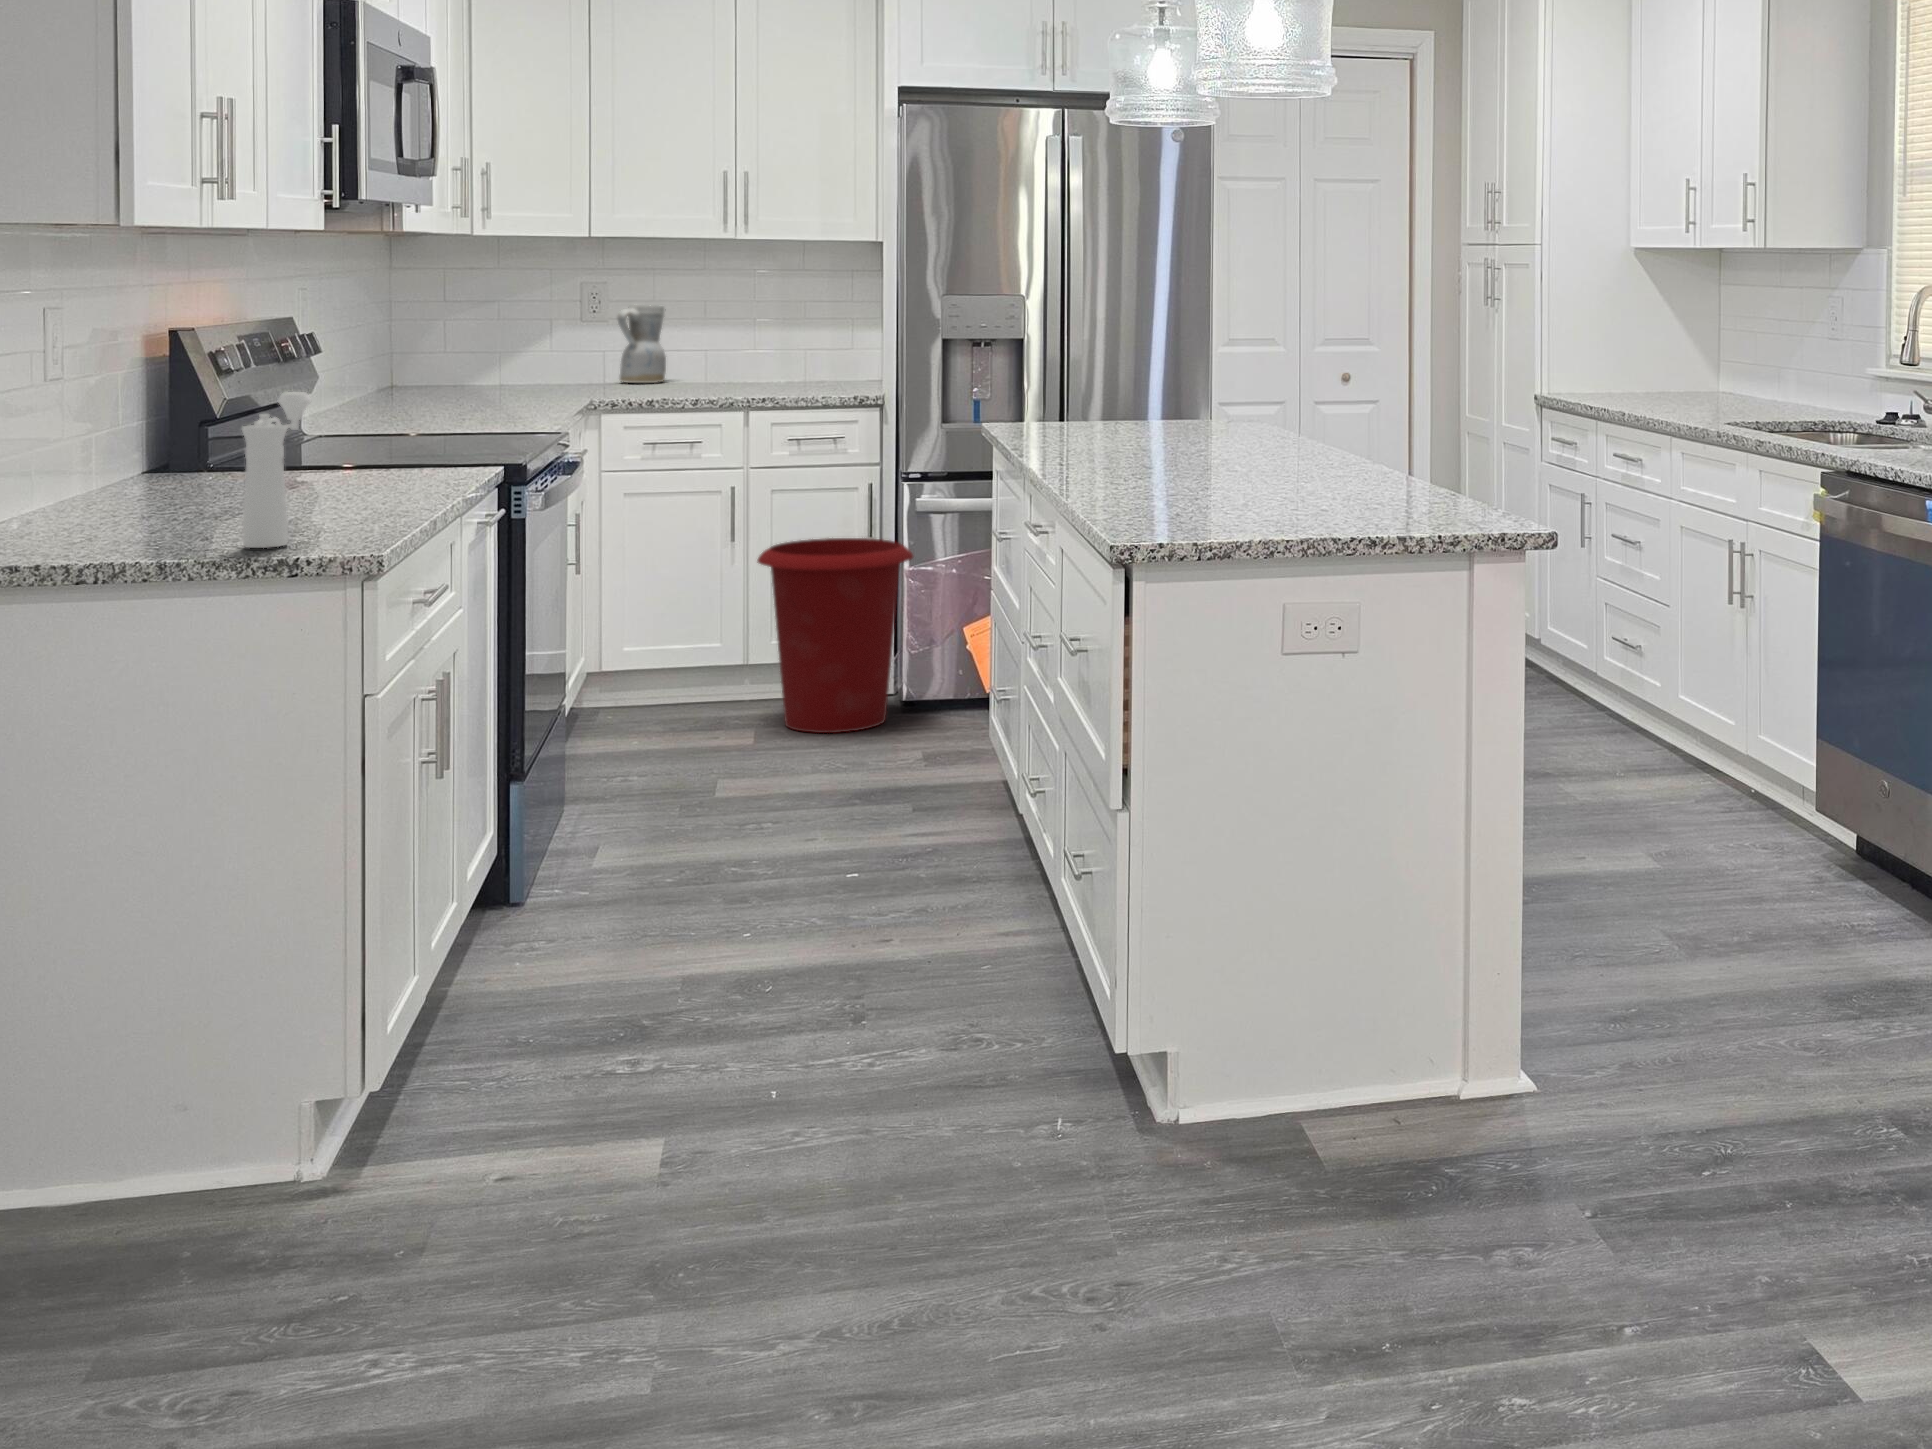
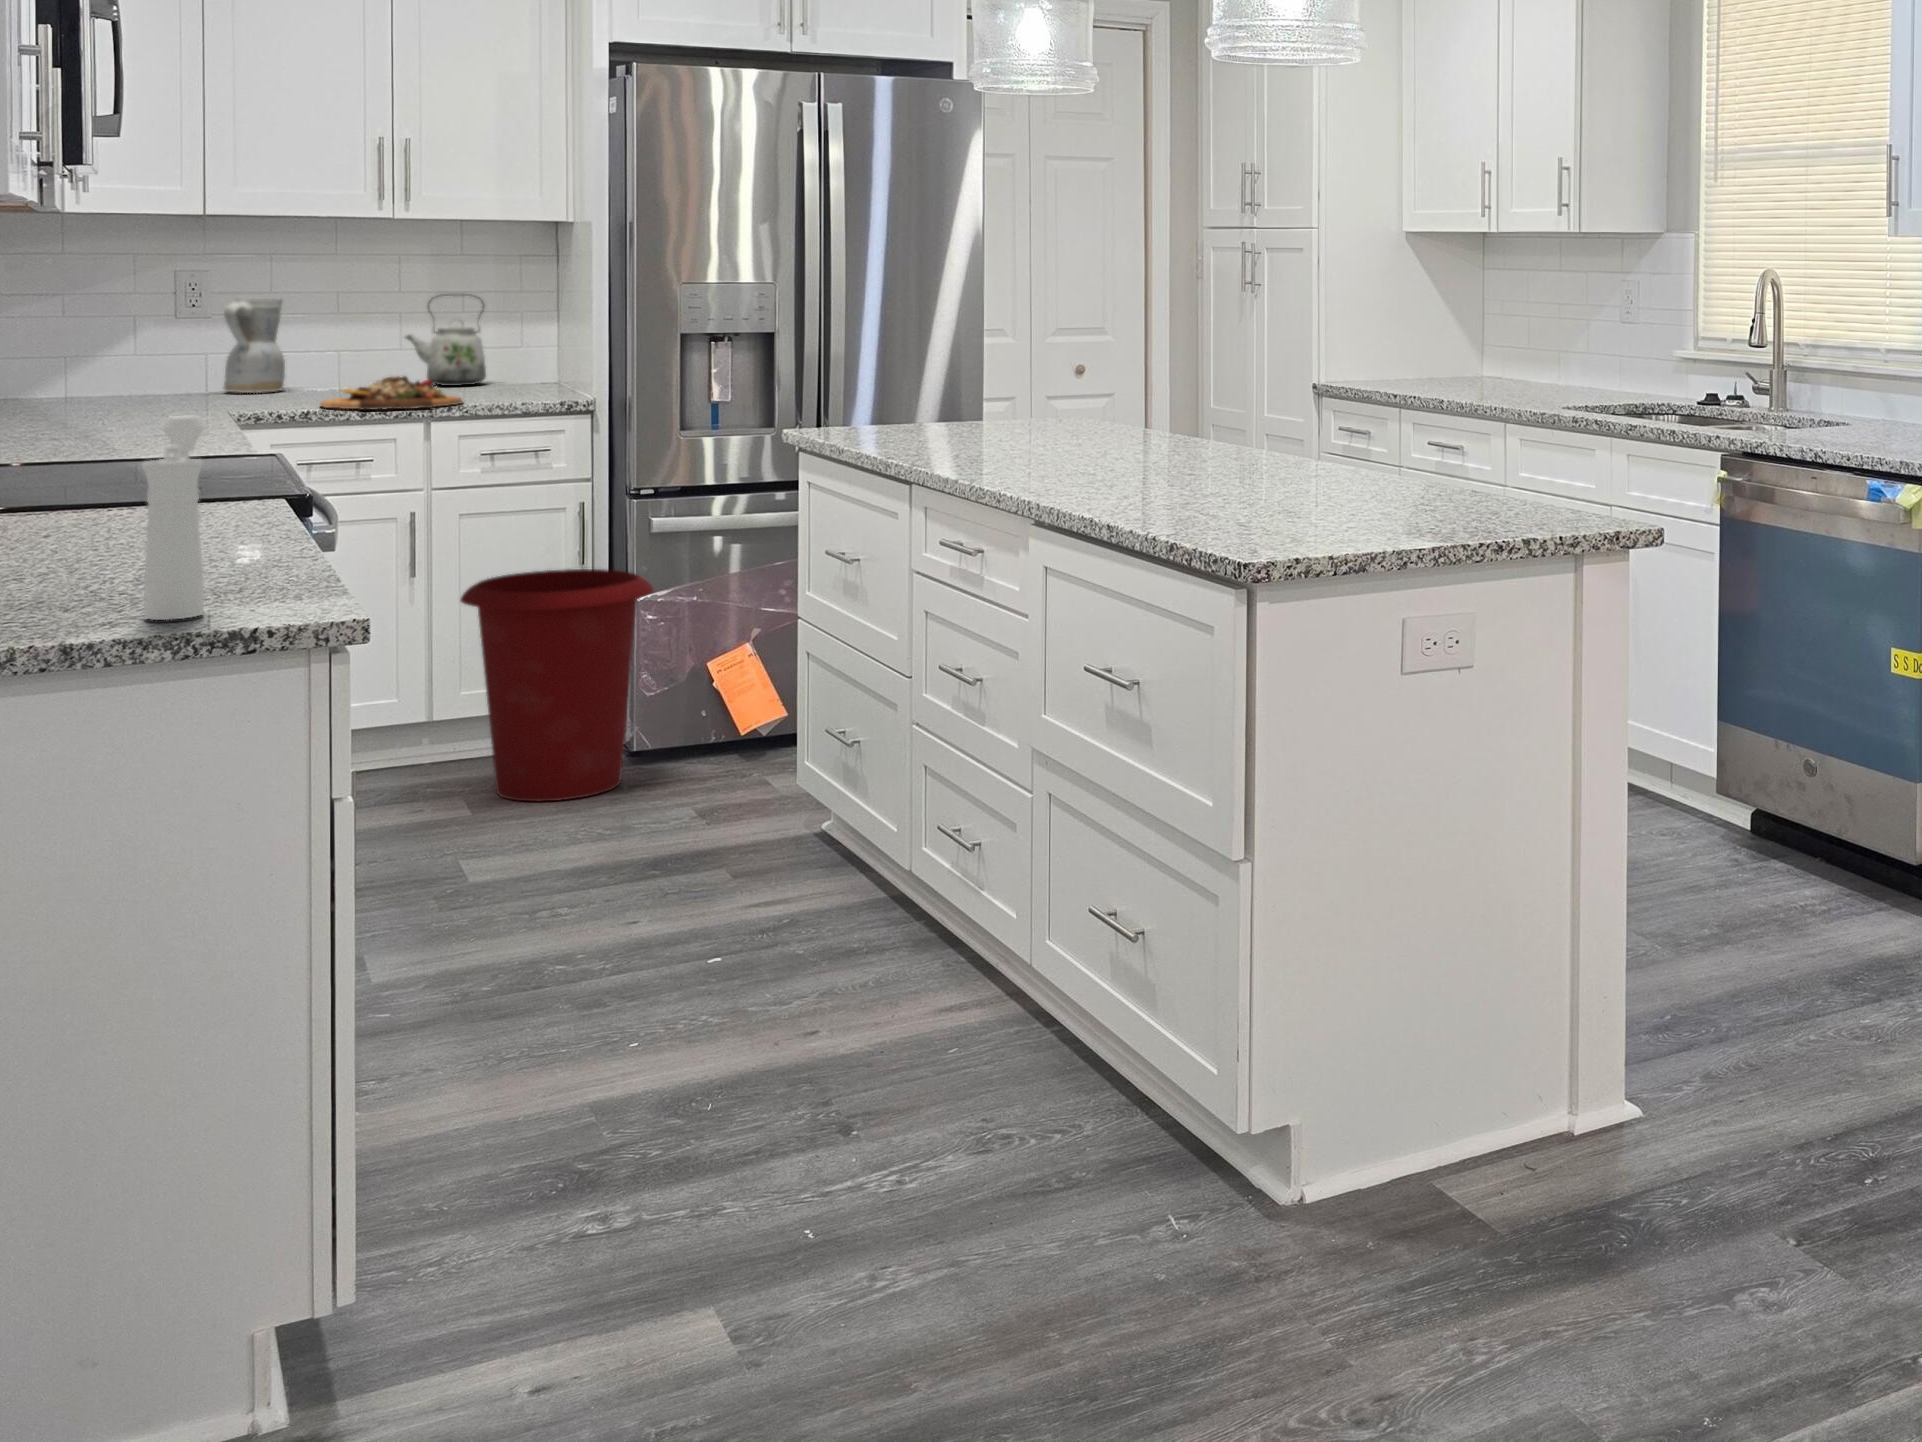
kettle: none [759,303,824,381] -> present [405,297,486,386]
cutting board: none [665,371,778,398] -> present [320,376,463,410]

